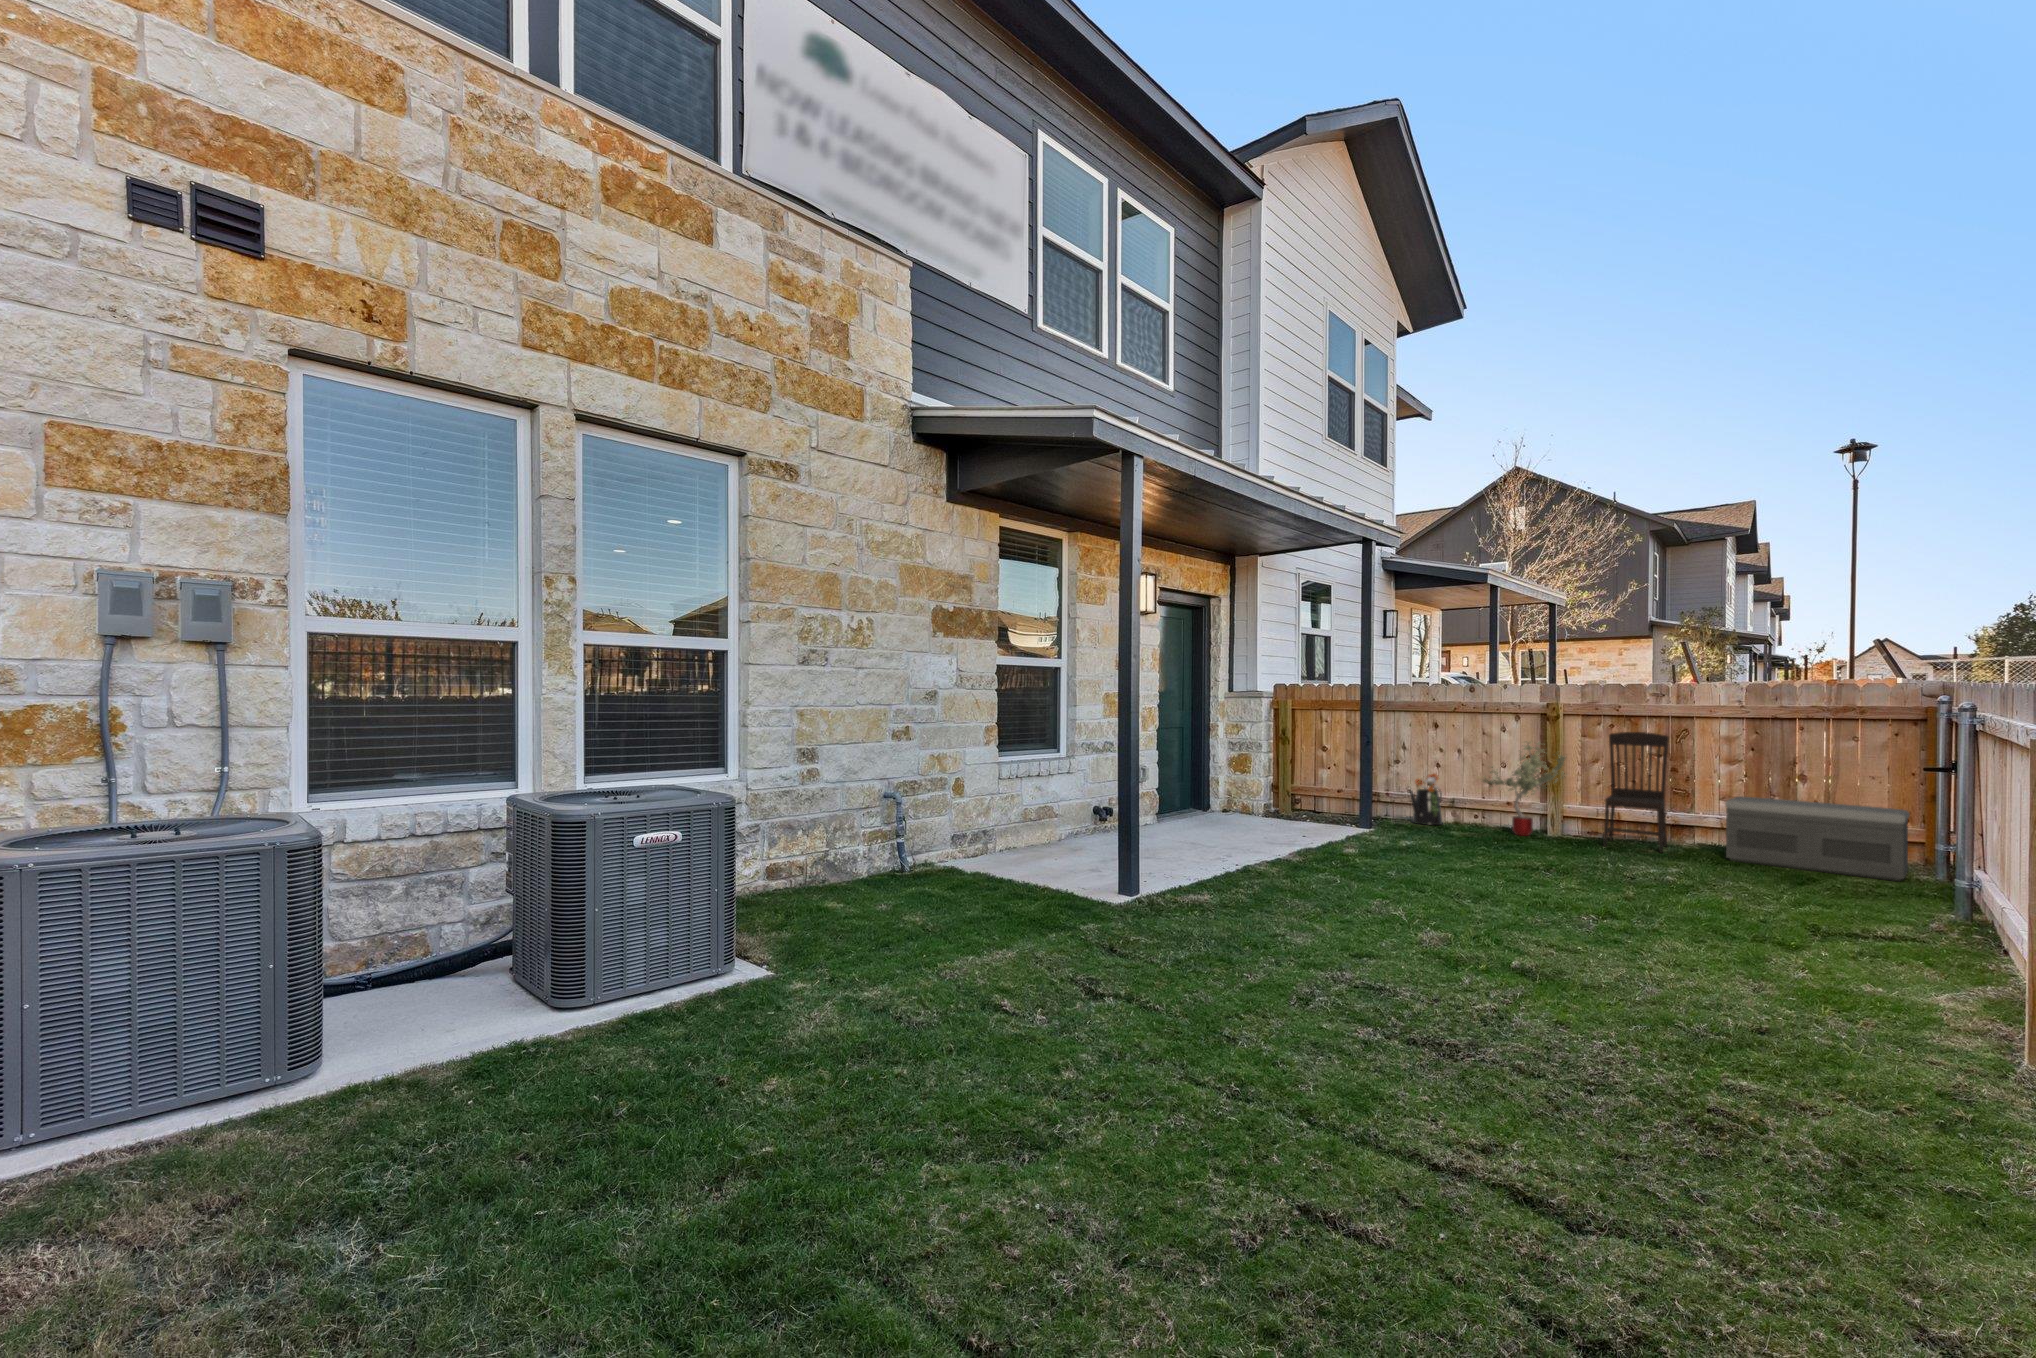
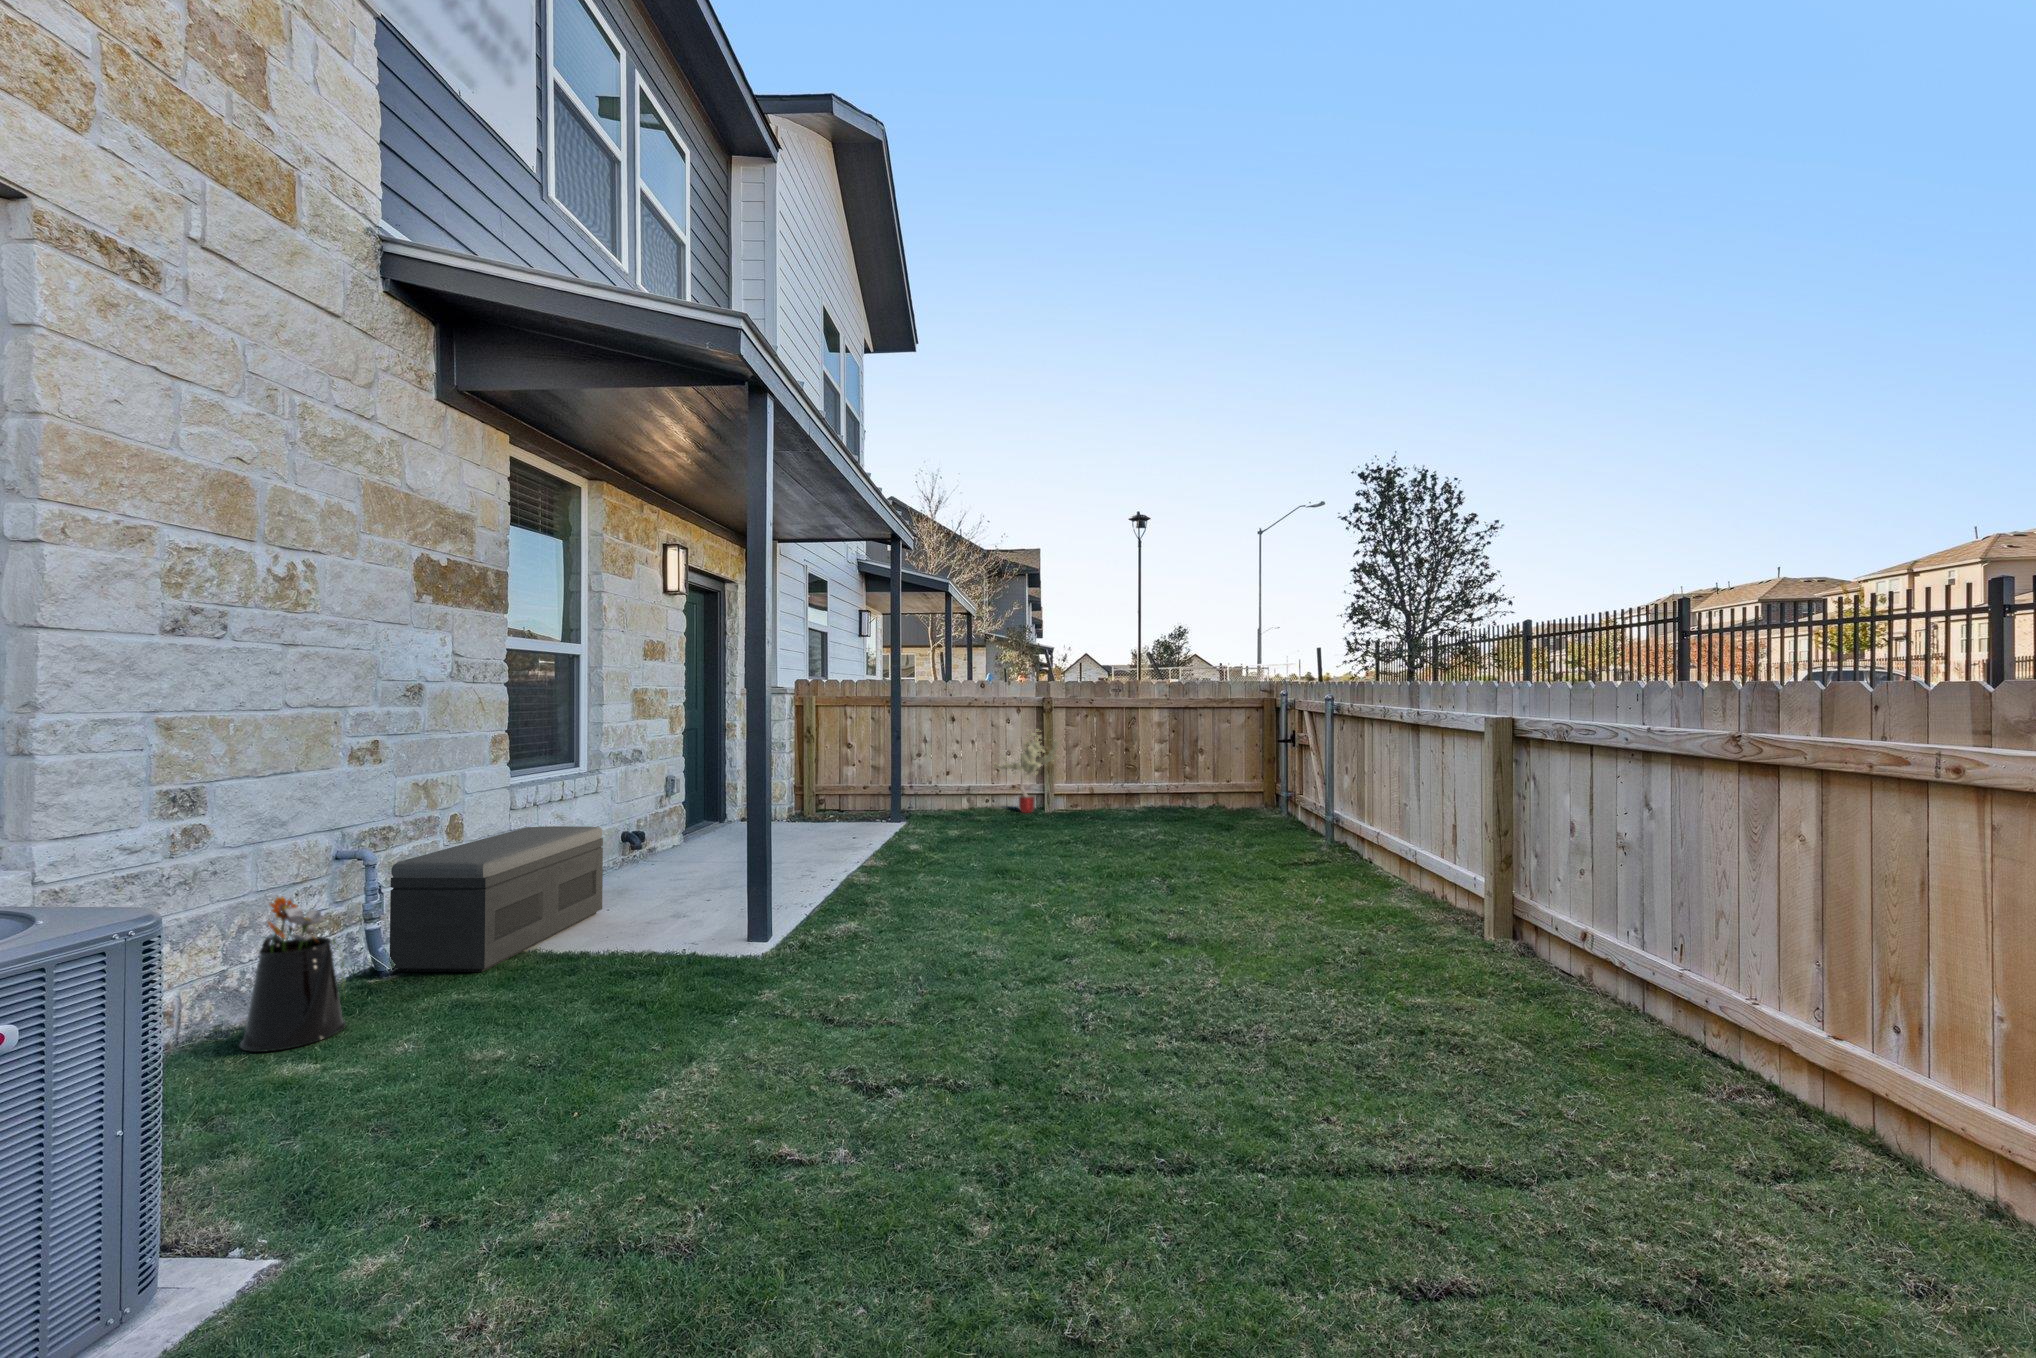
chair: present [1603,732,1669,852] -> none [1086,717,1131,815]
watering can: present [1410,774,1442,825] -> present [240,897,346,1052]
storage bench: present [1725,797,1910,881] -> present [389,826,603,972]

